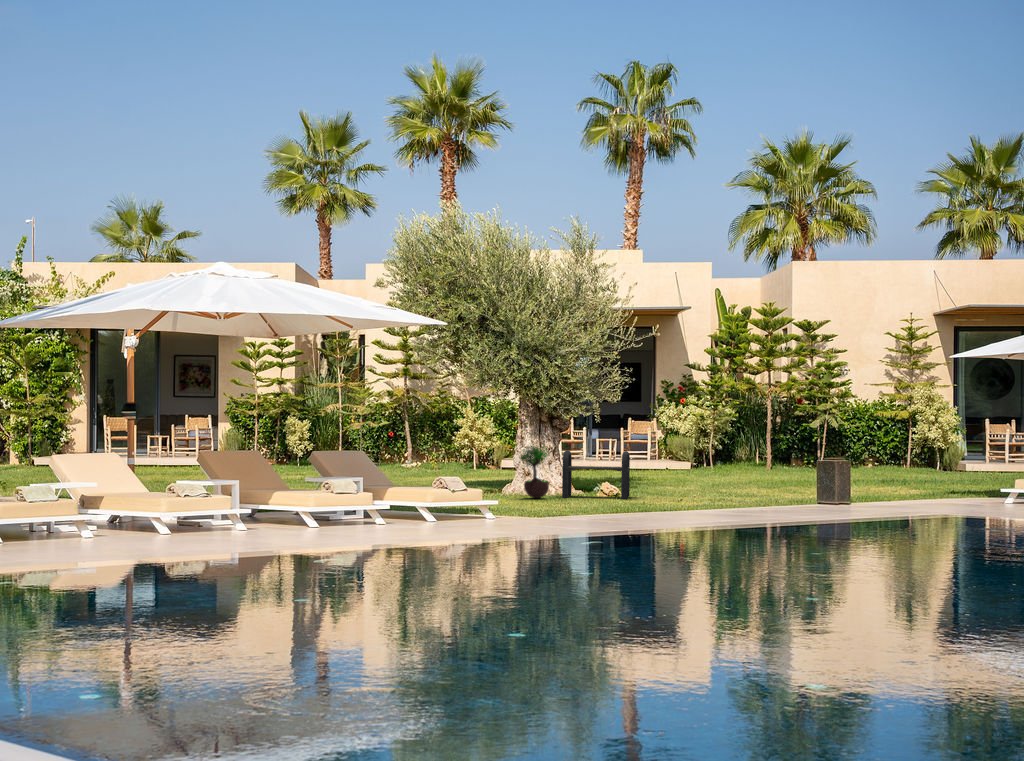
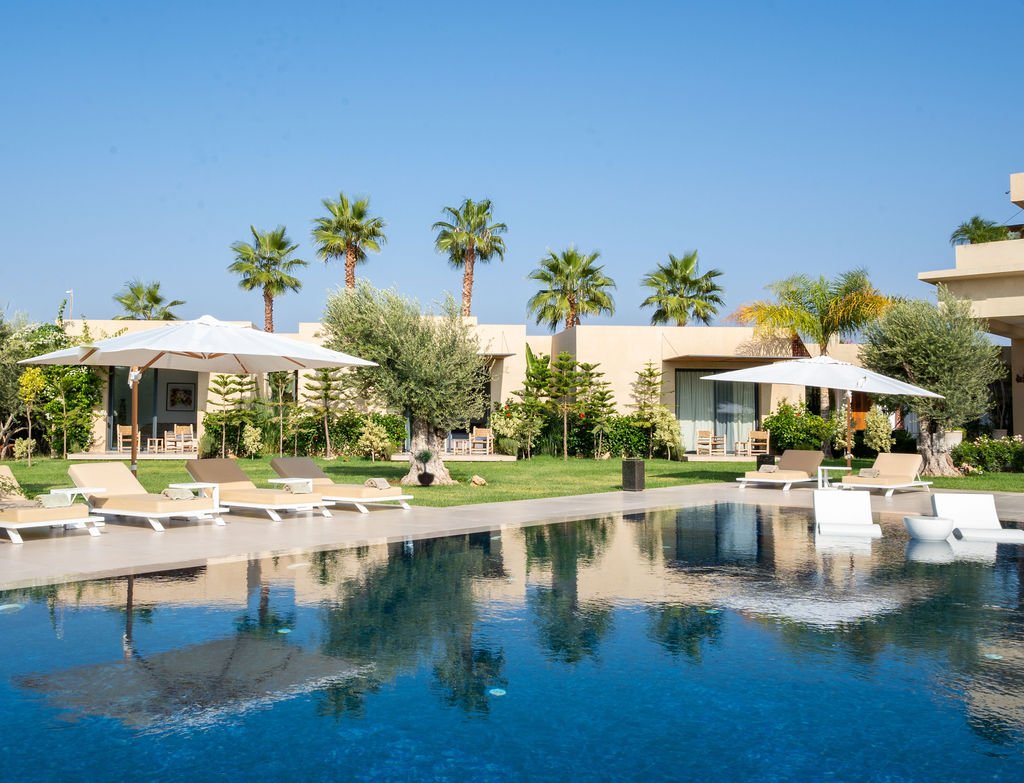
bench: present [562,450,630,499] -> none [443,452,488,485]

